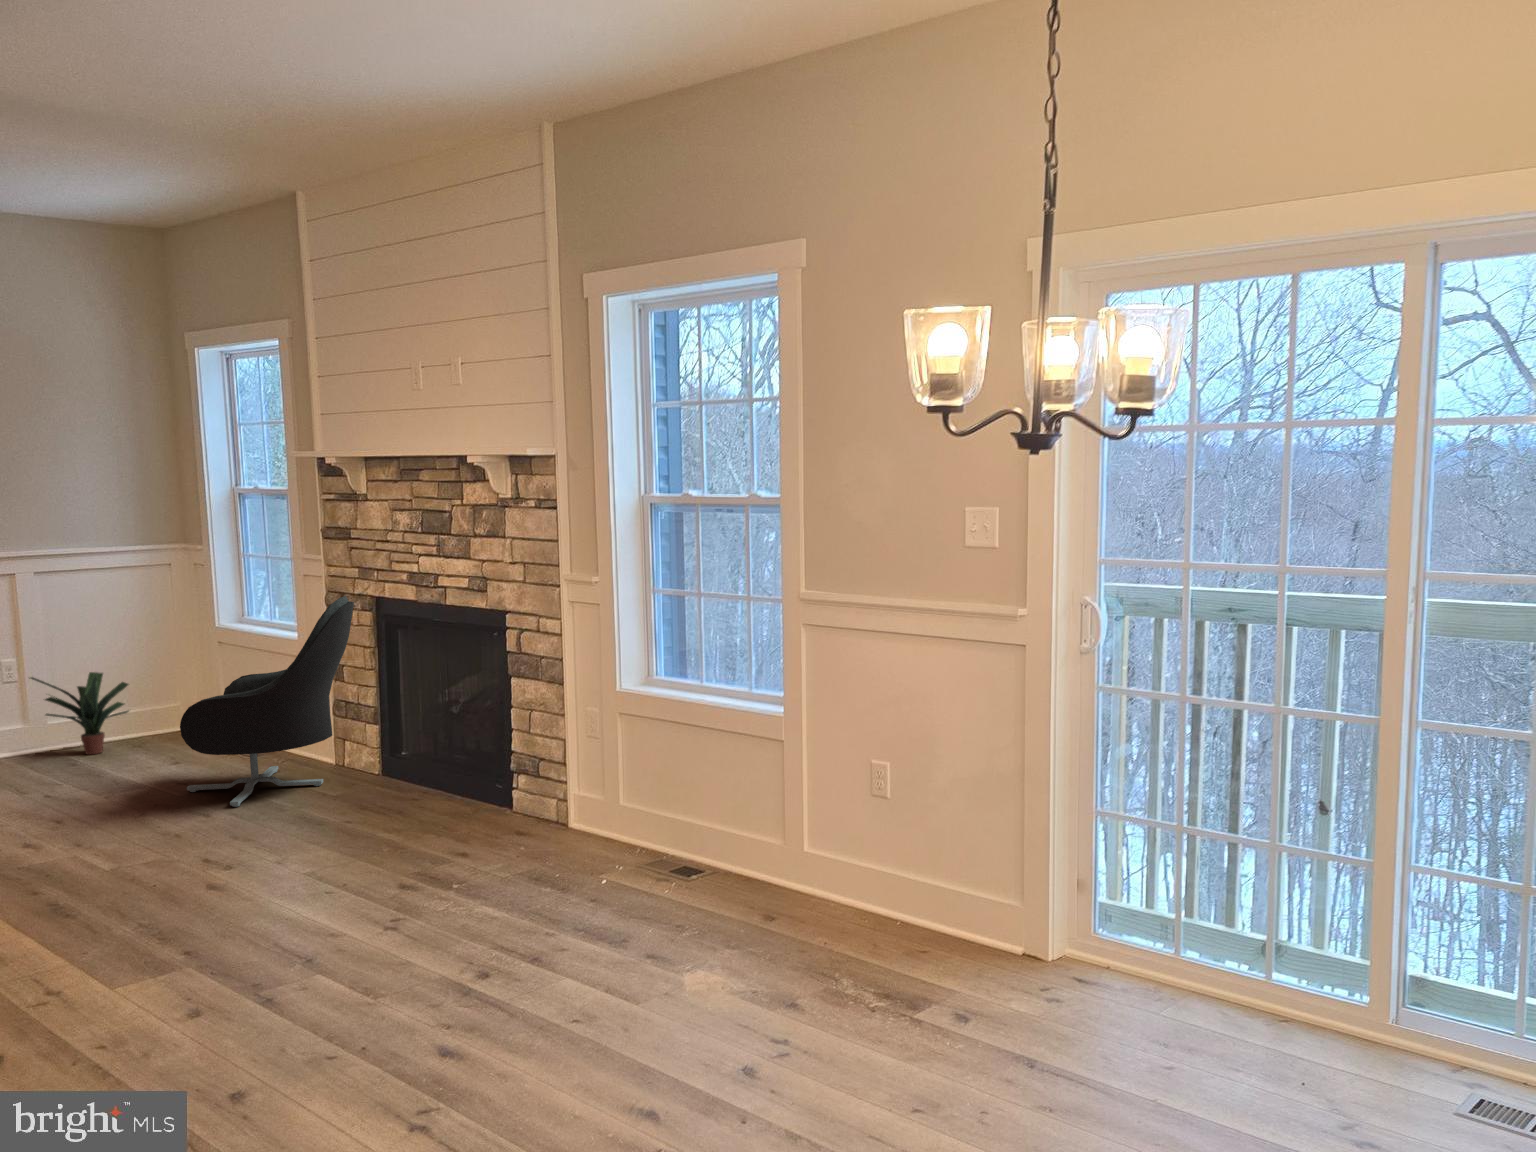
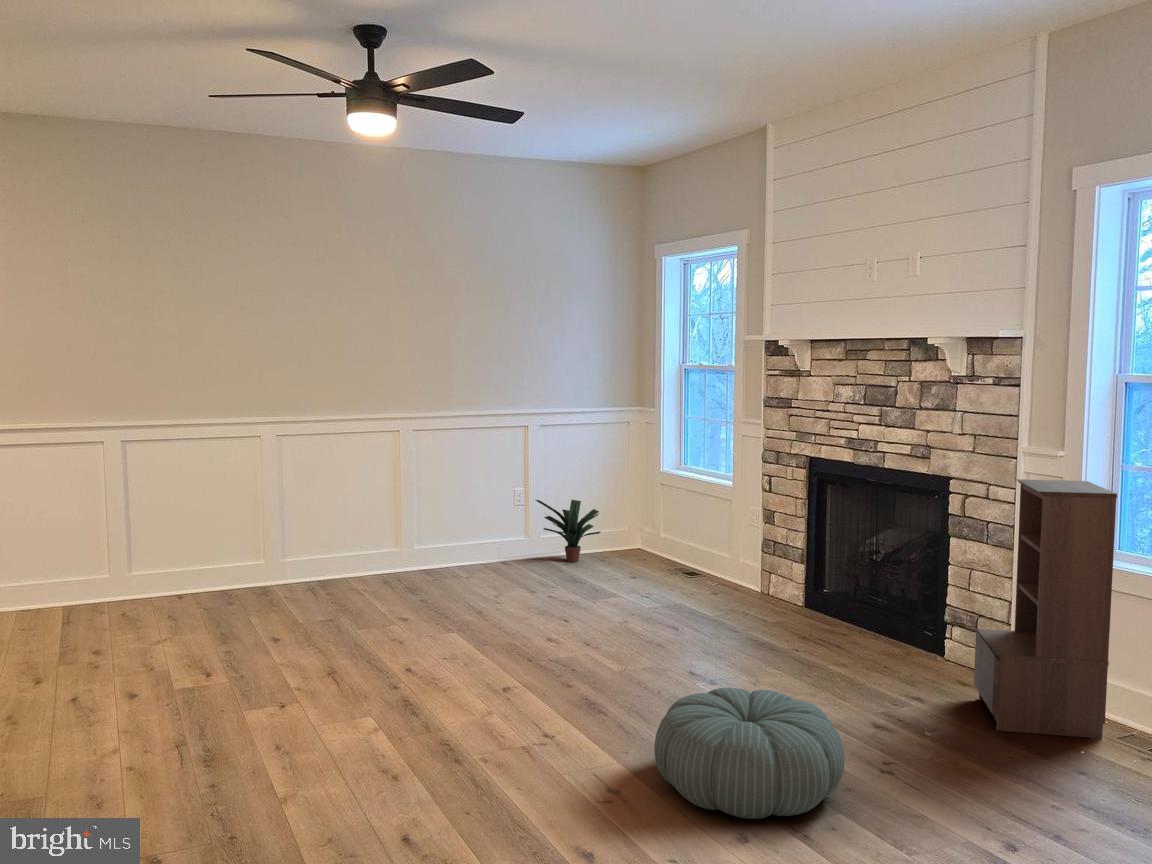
armchair: present [180,596,354,807] -> none [653,455,795,619]
bookshelf: none [520,606,635,881] -> present [974,479,1117,738]
pouf: none [84,877,320,1026] -> present [654,688,845,819]

